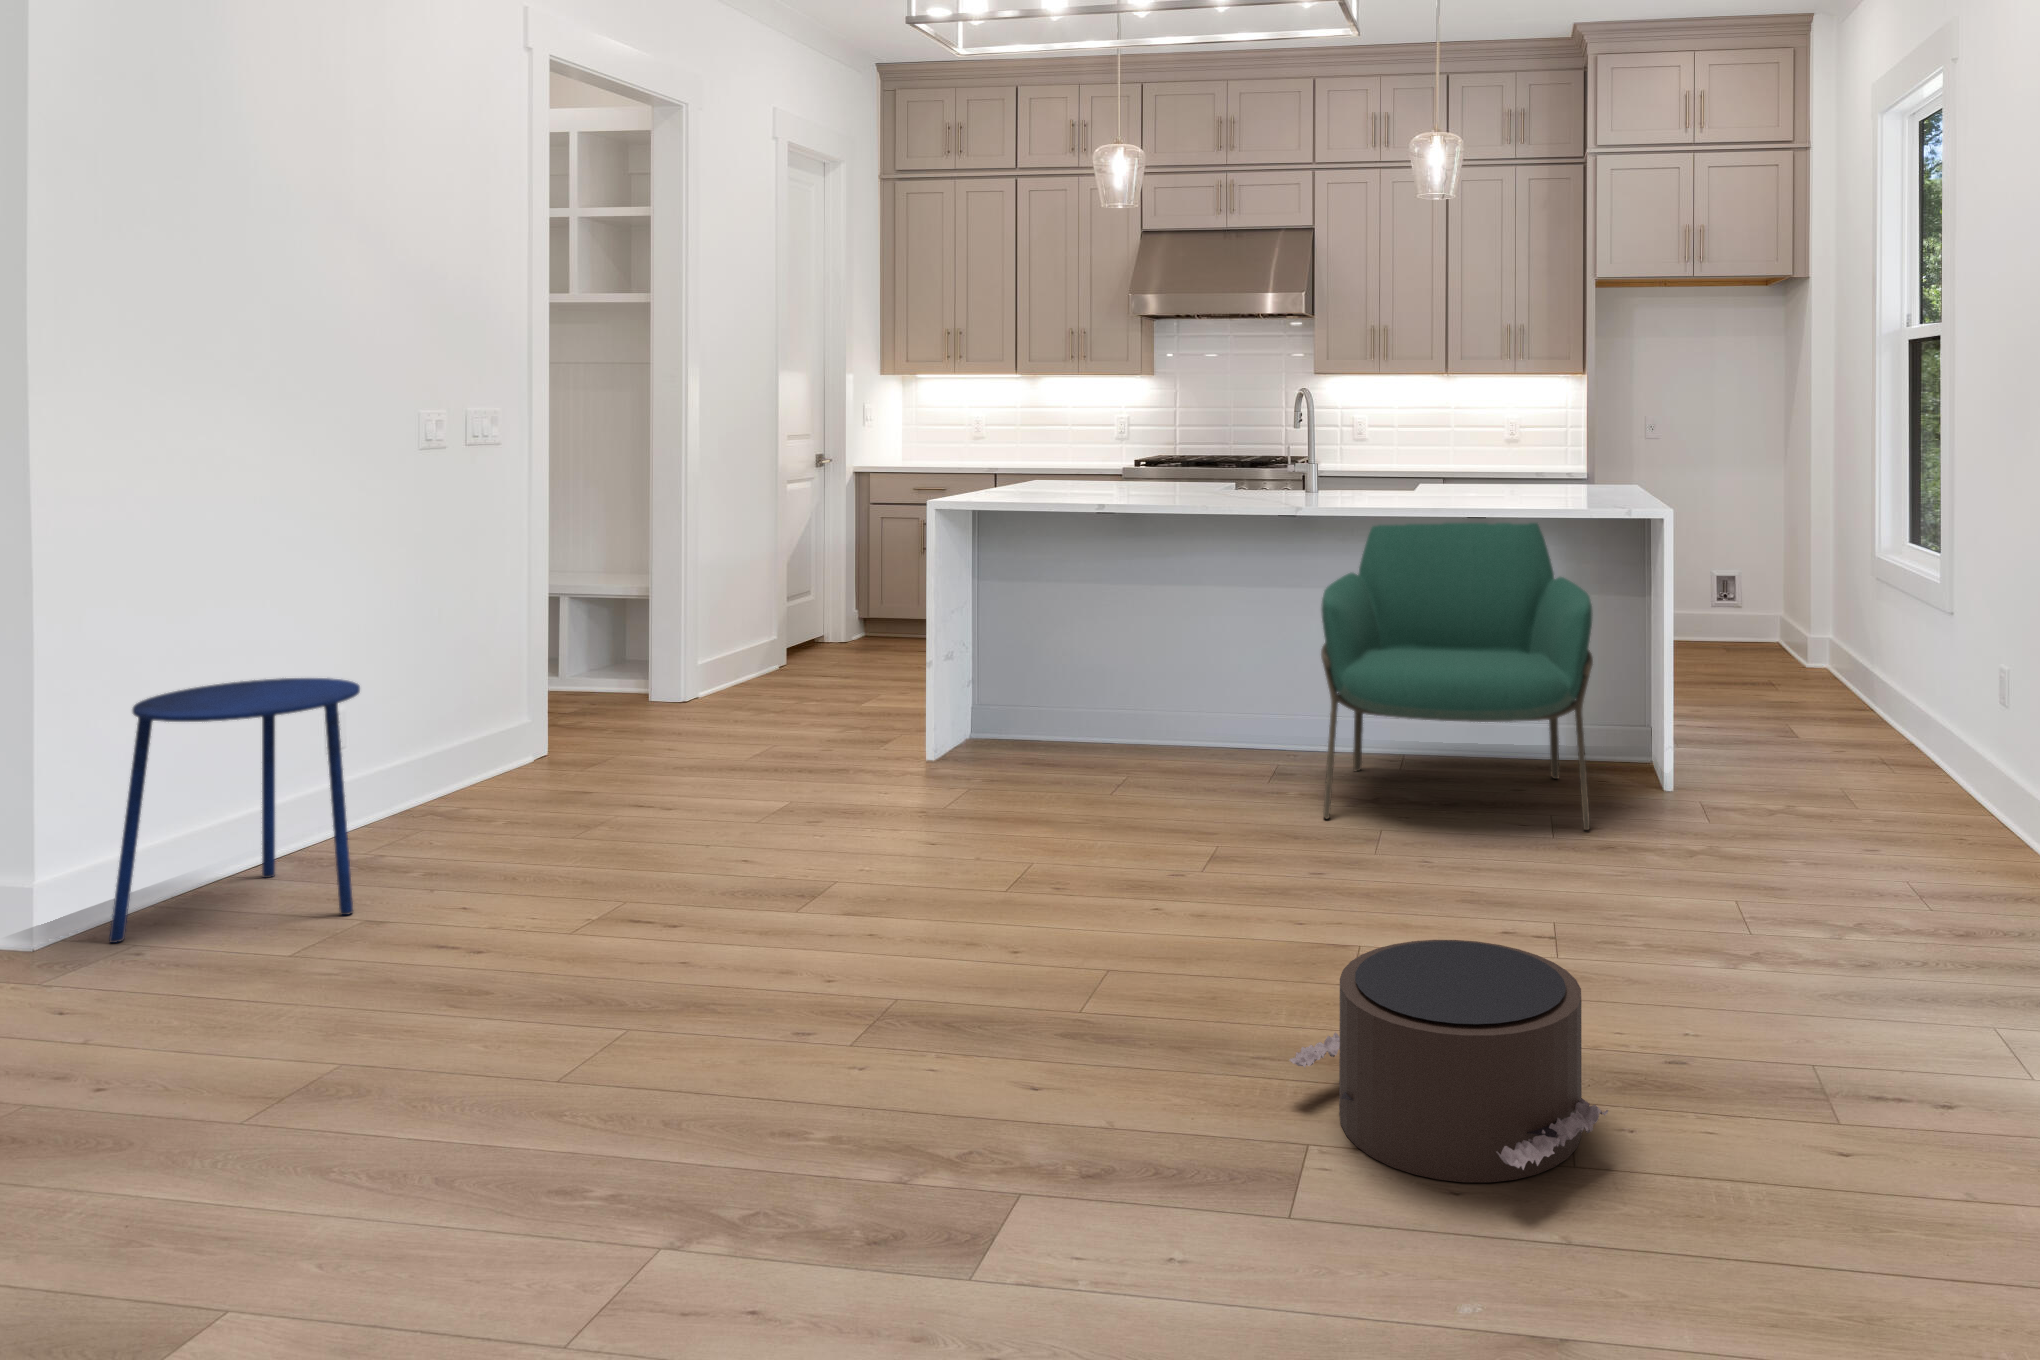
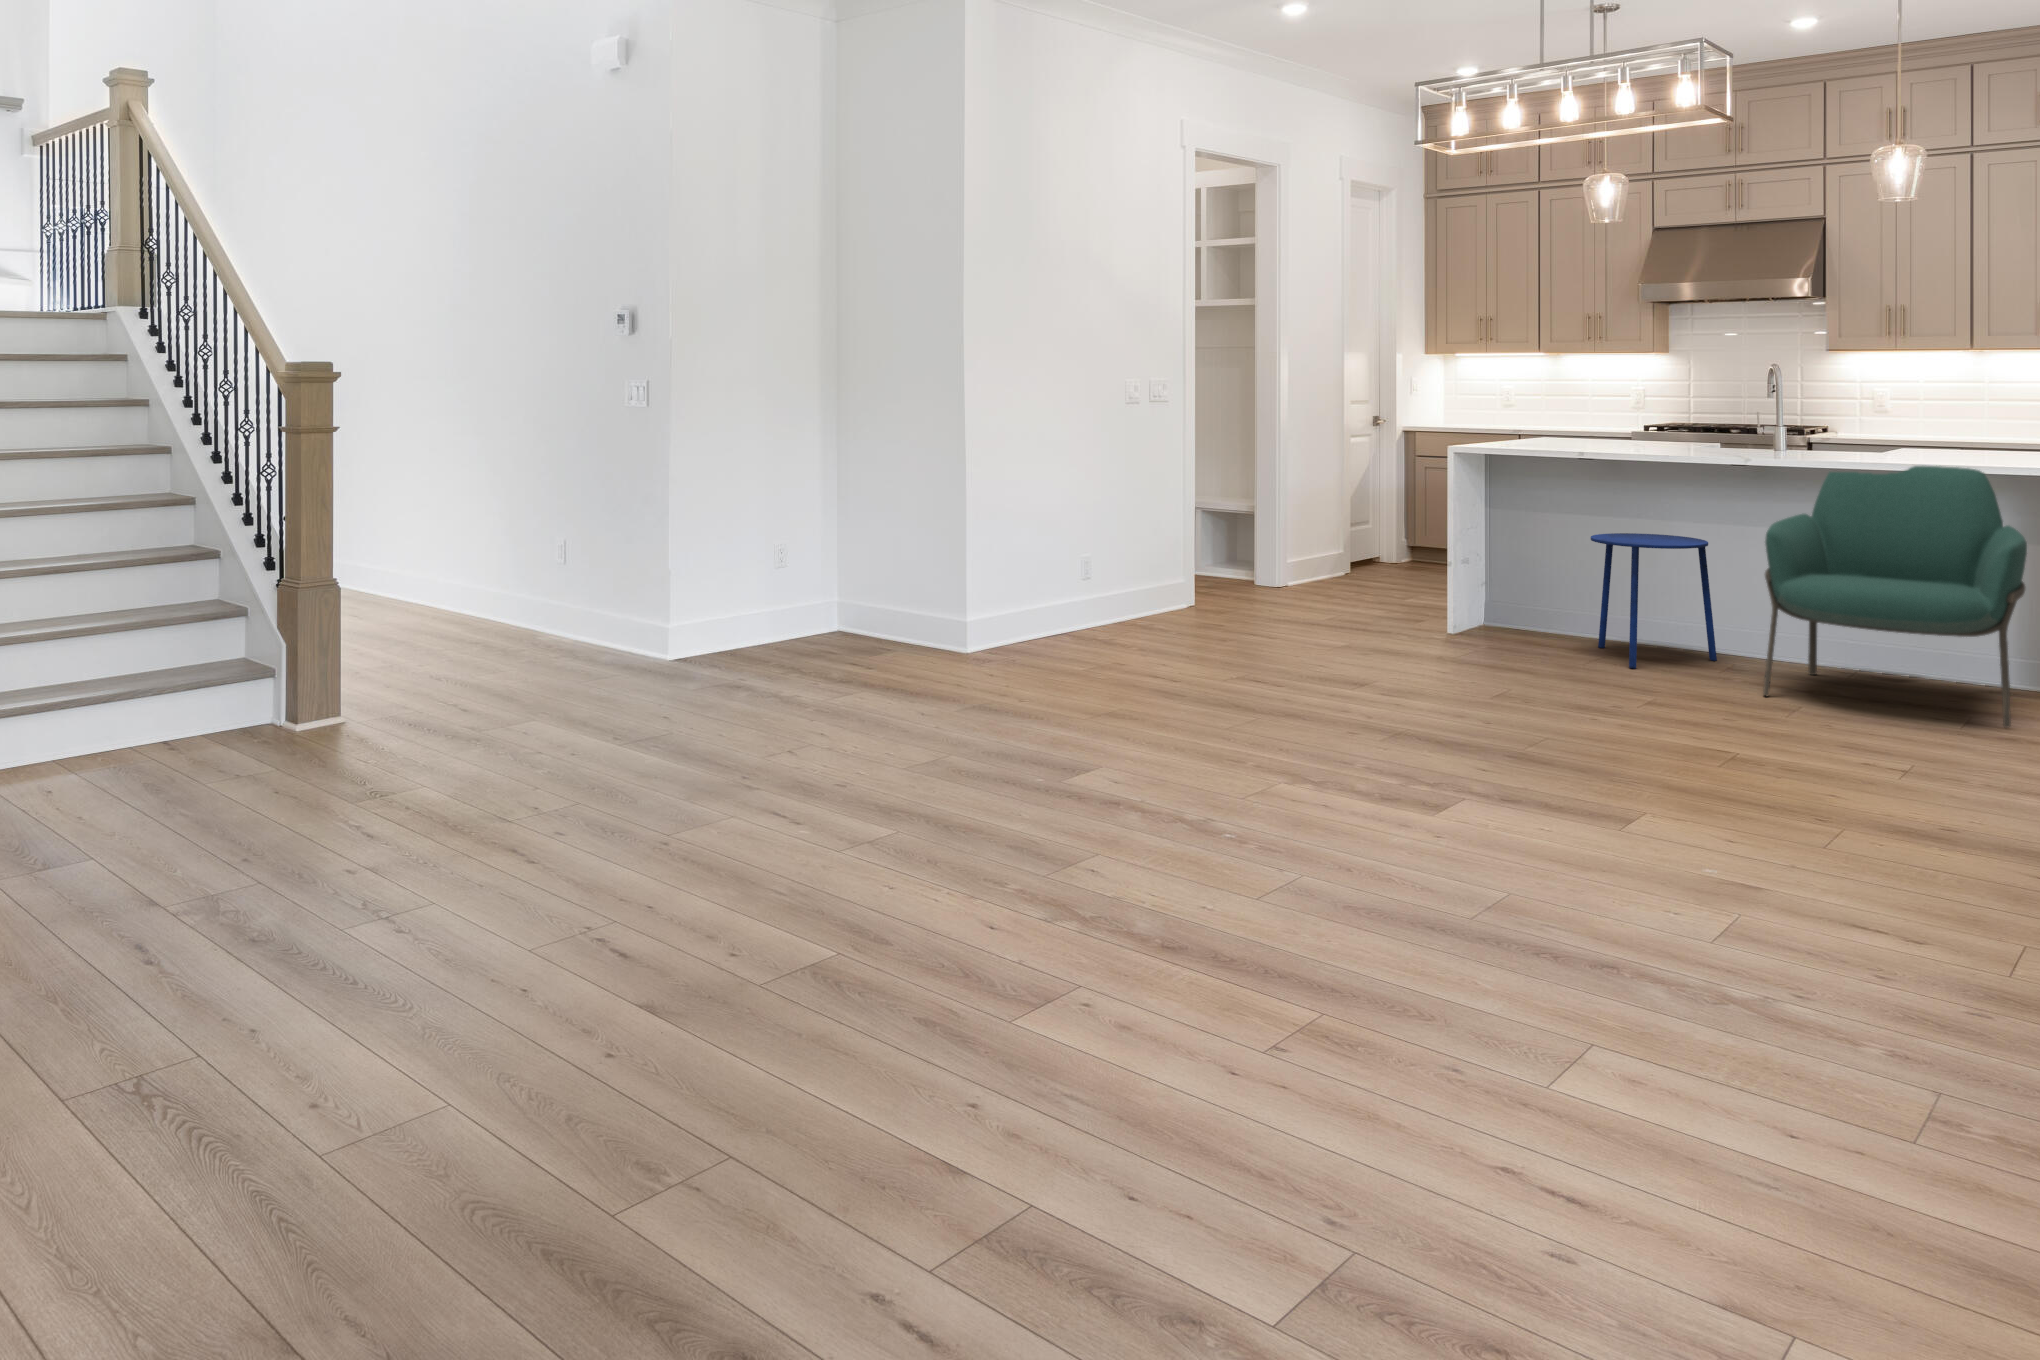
side table: present [109,678,360,943] -> present [1591,533,1717,668]
pouf: present [1289,940,1608,1182] -> none [1660,723,1873,849]

